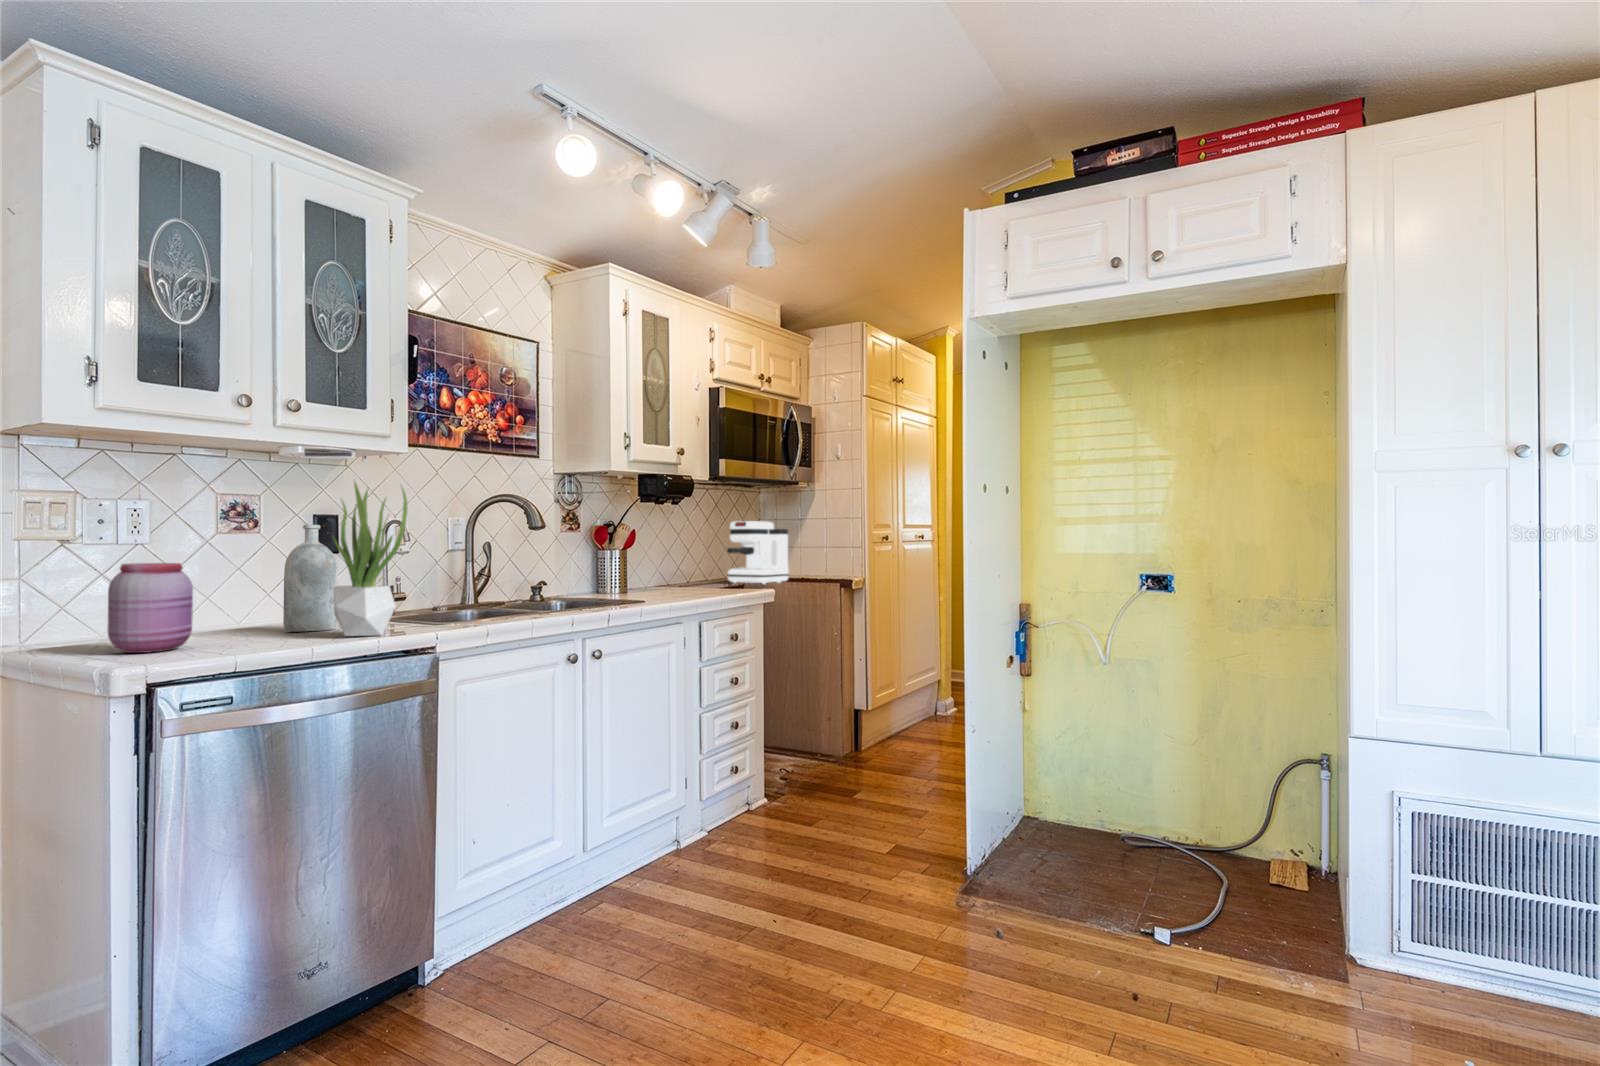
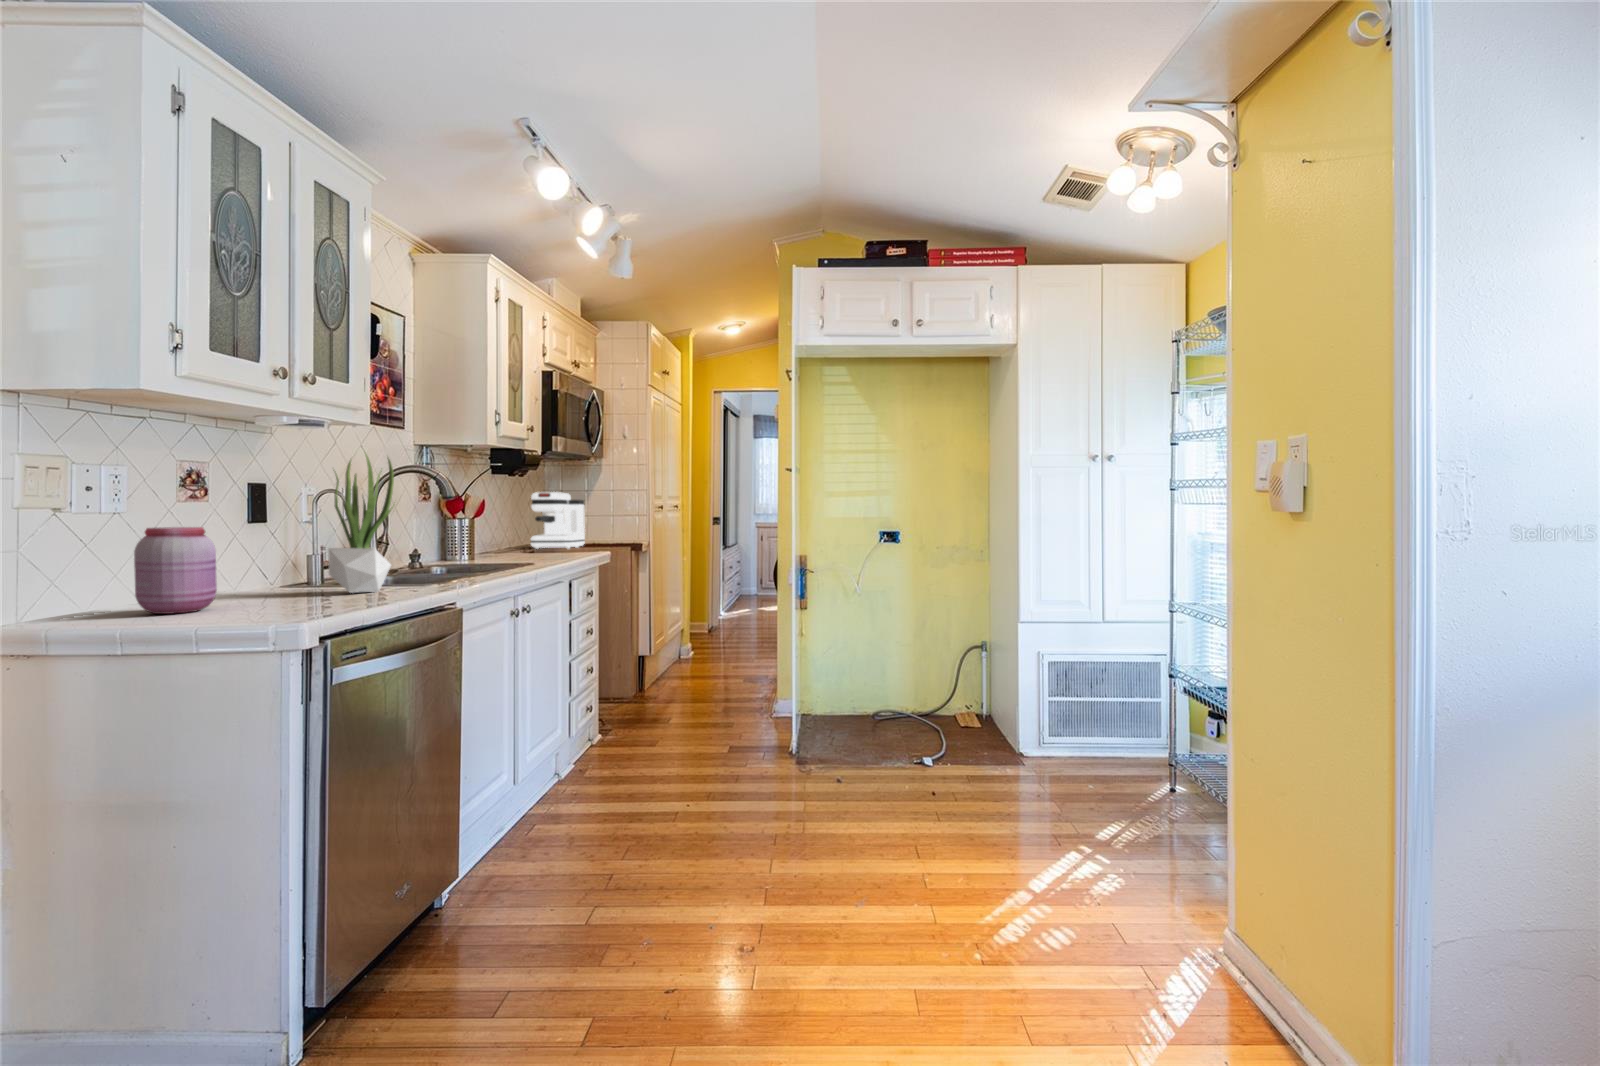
bottle: present [283,525,337,632] -> none [245,491,295,595]

